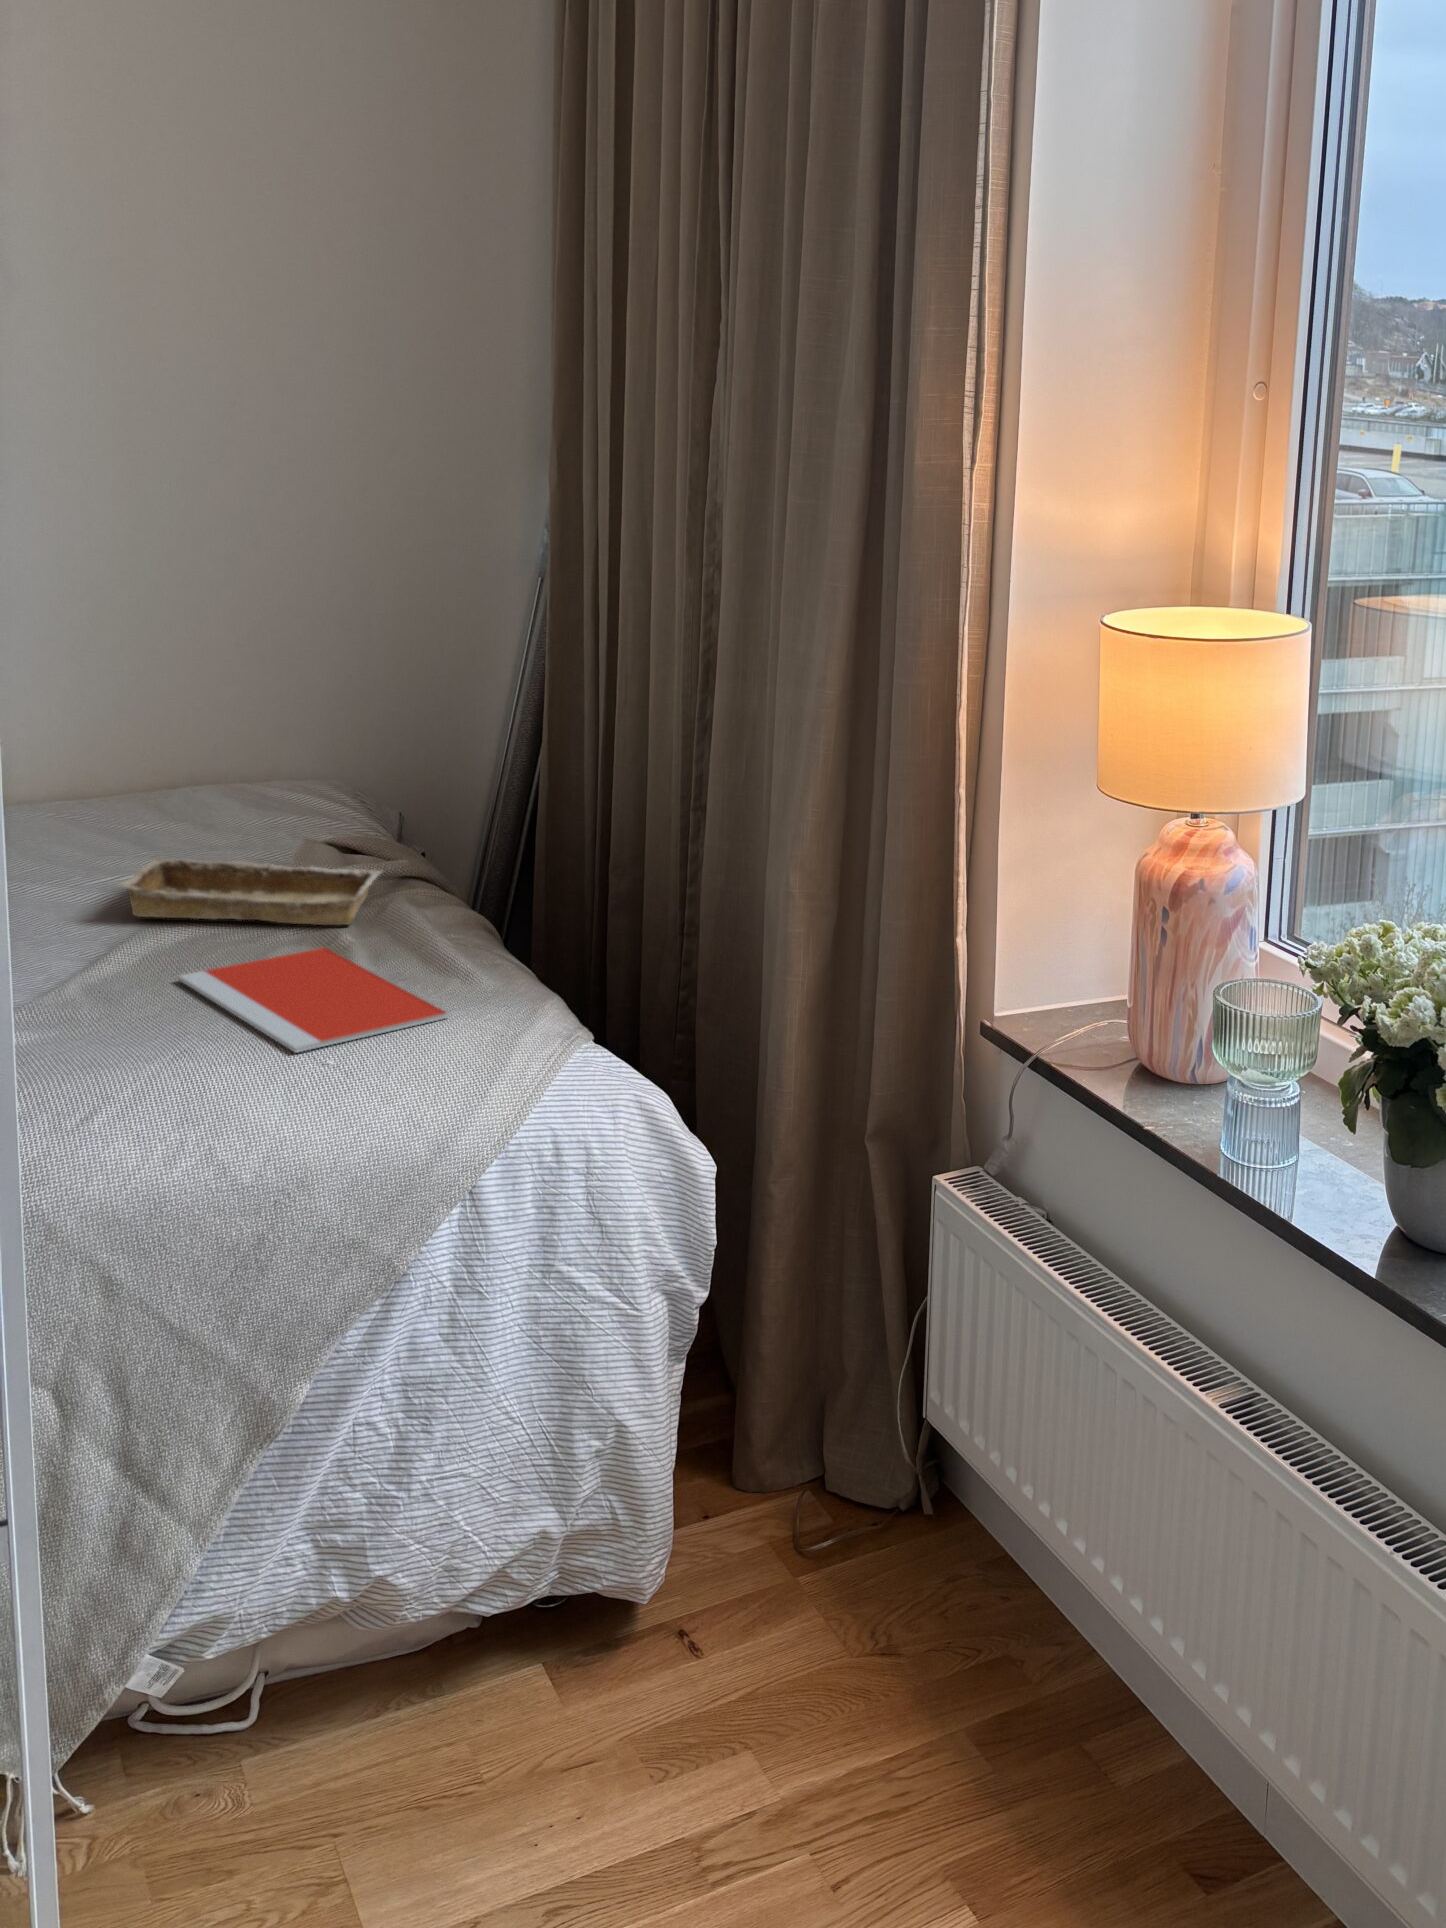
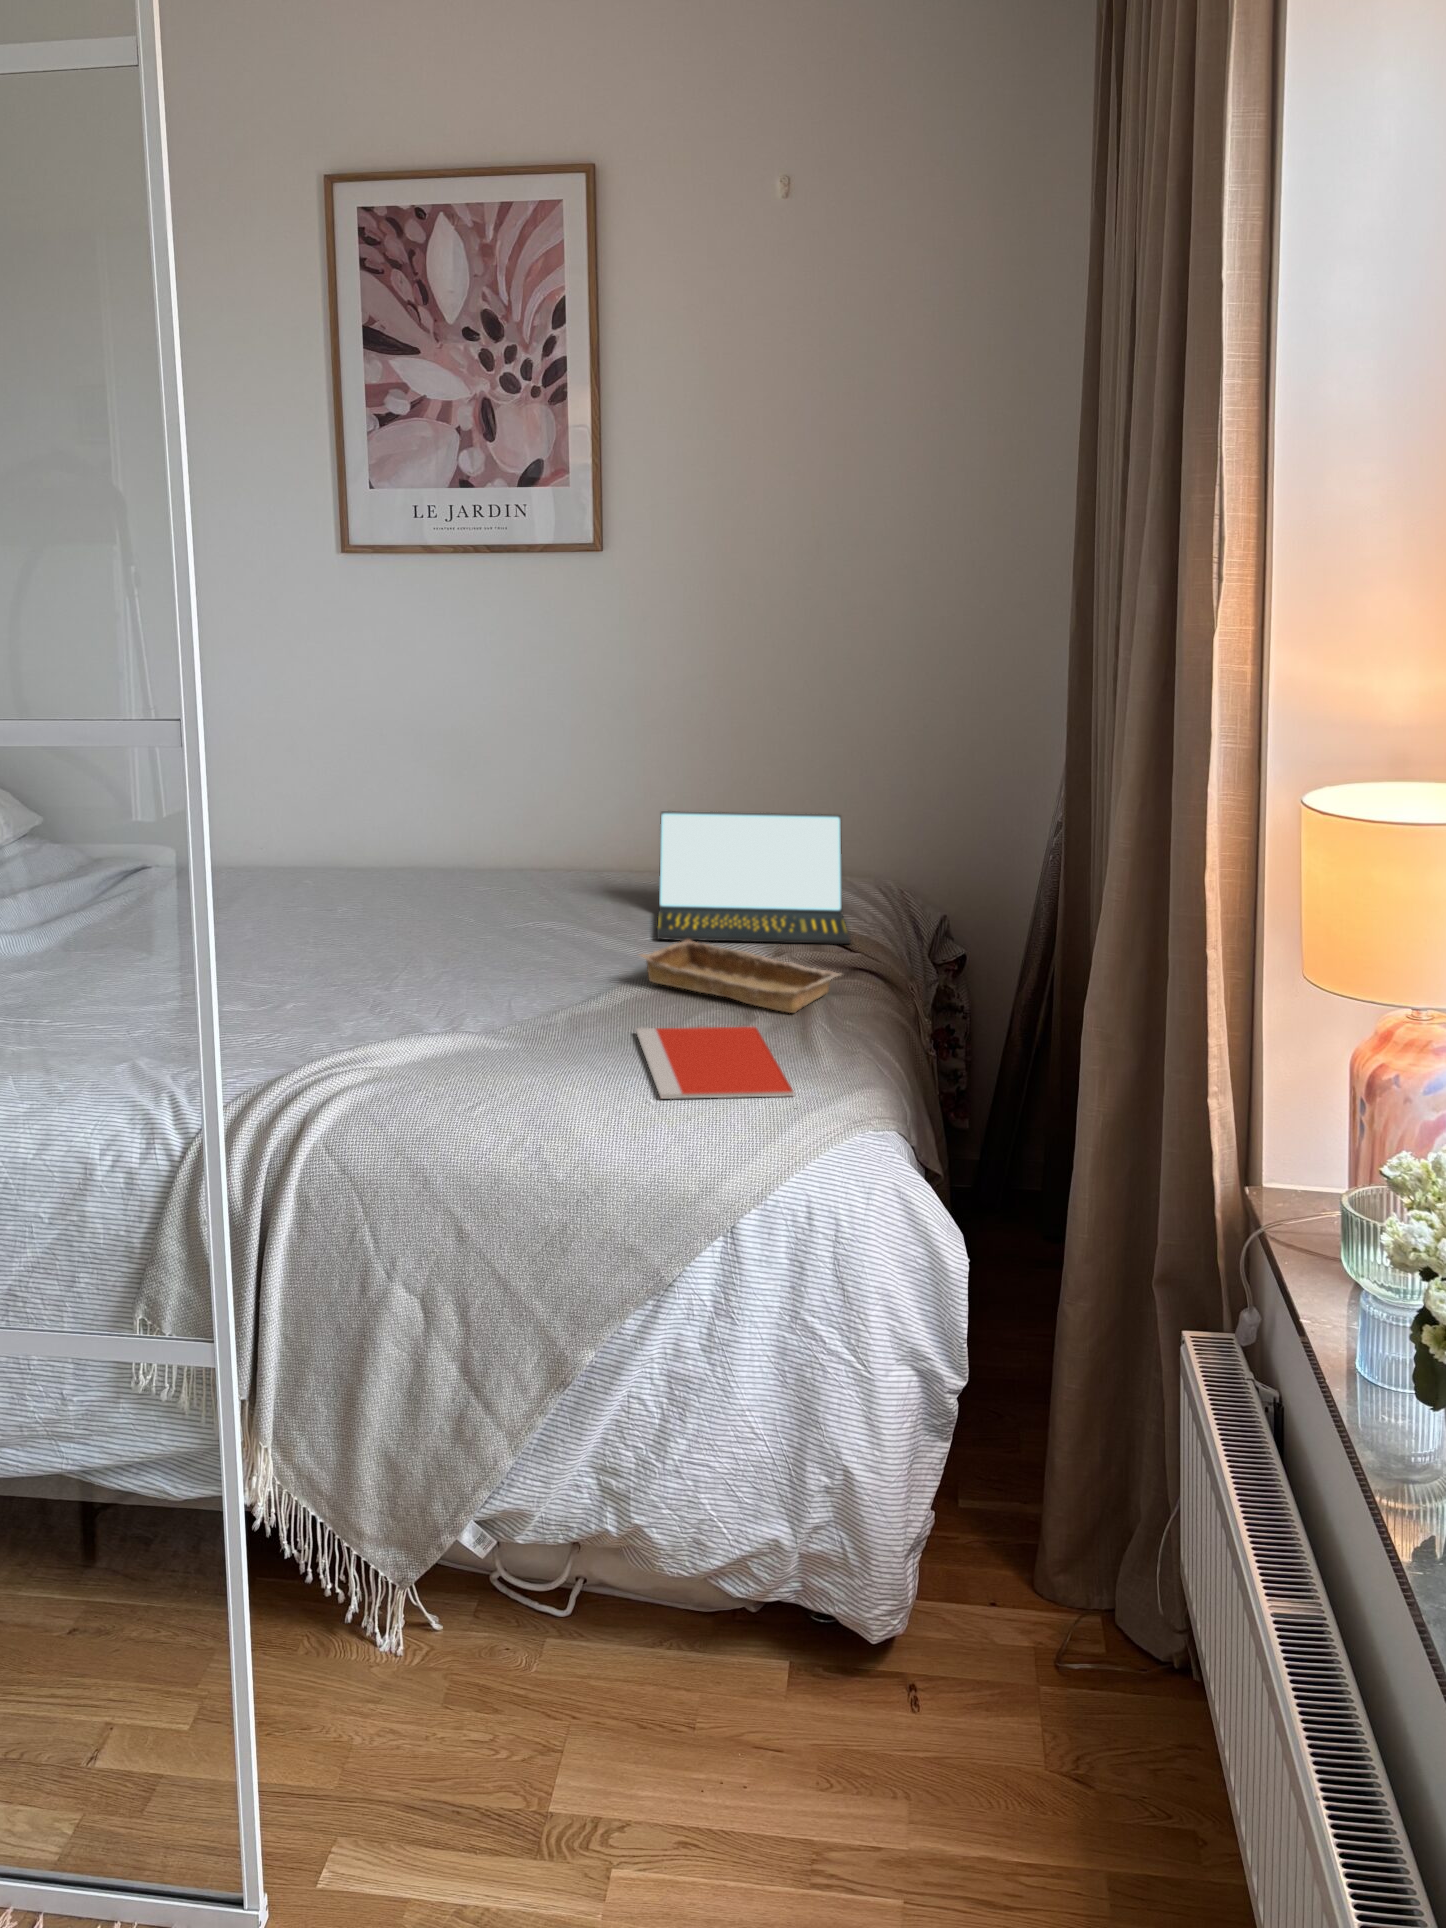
laptop: none [39,687,332,864] -> present [657,811,851,944]

